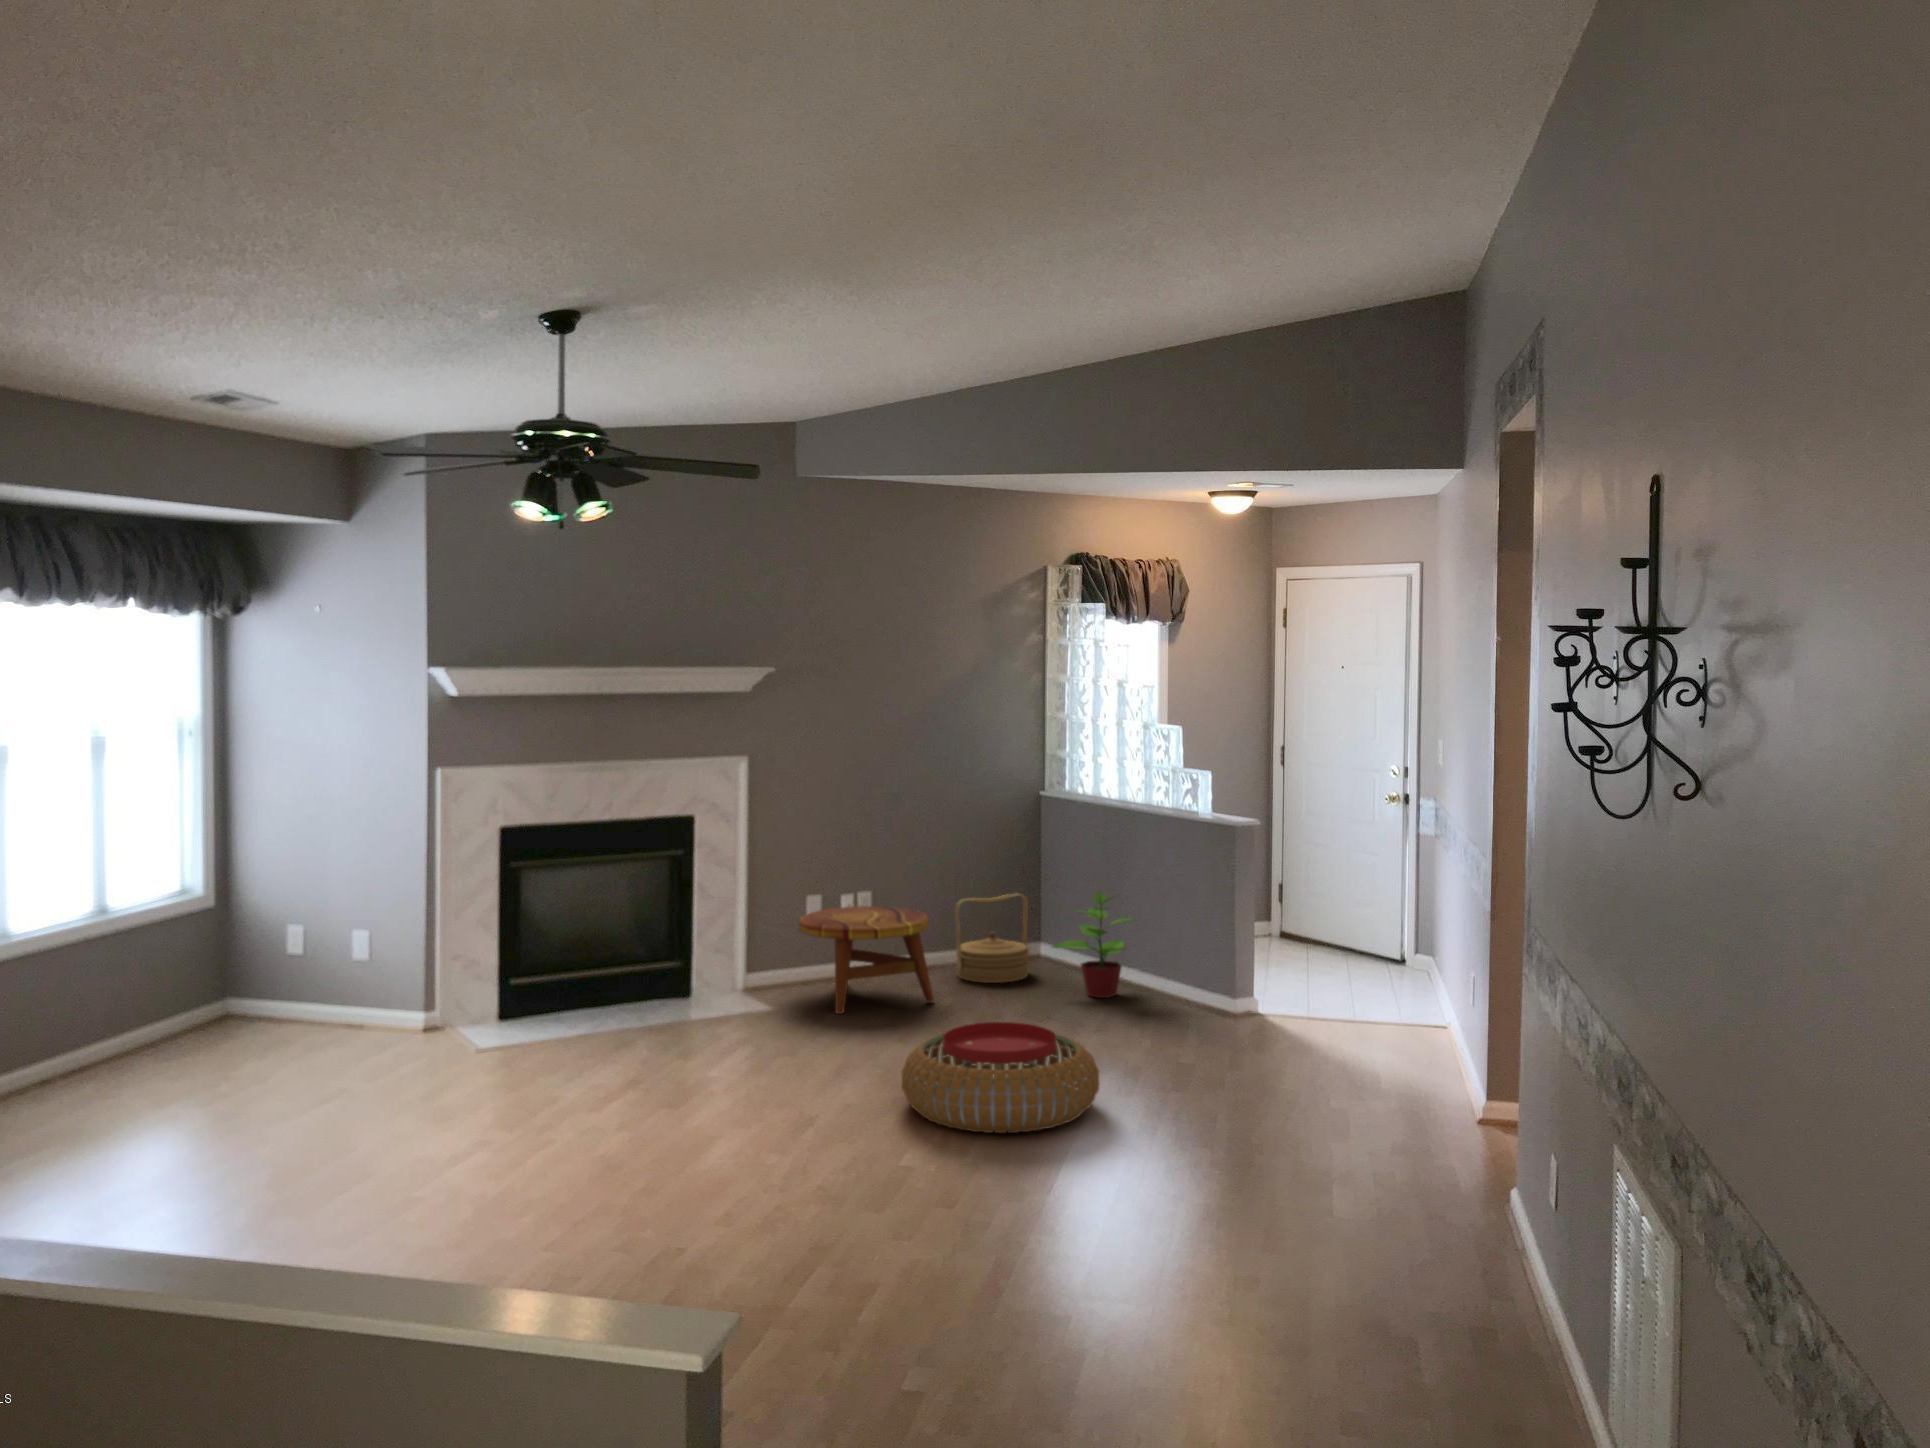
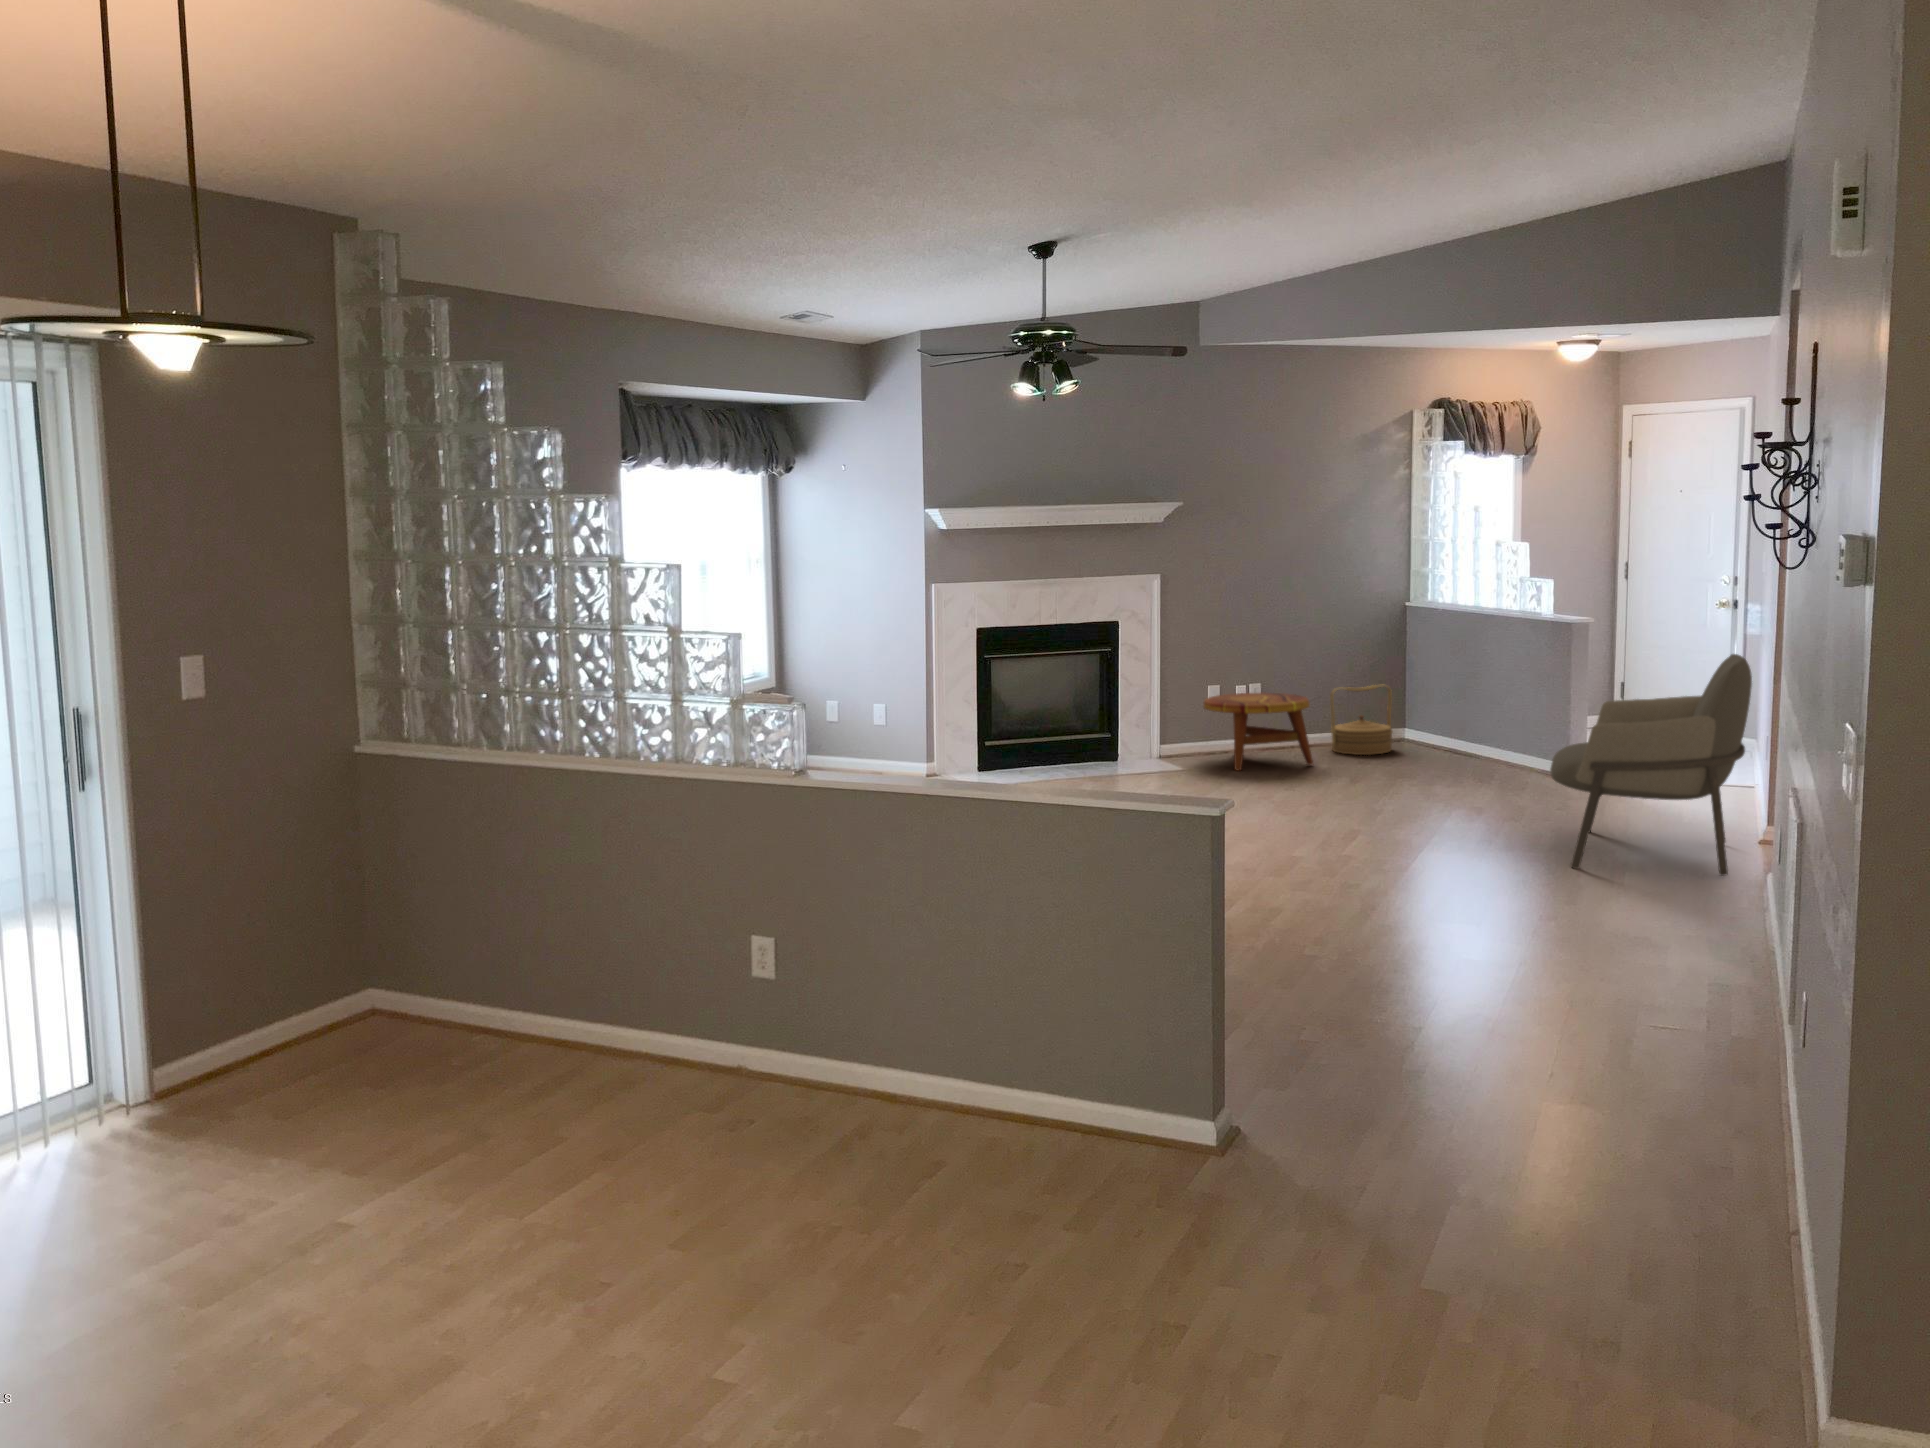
armchair: none [1234,887,1482,1198] -> present [1550,654,1752,876]
potted plant: present [1053,892,1136,998] -> none [1411,677,1488,765]
pouf: present [901,1022,1099,1133] -> none [1292,763,1446,835]

